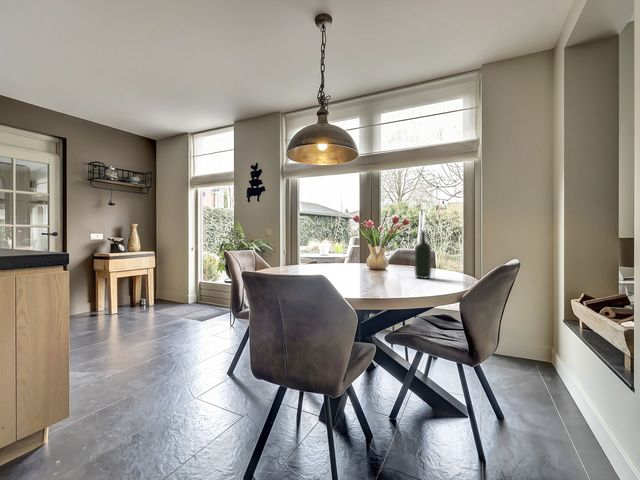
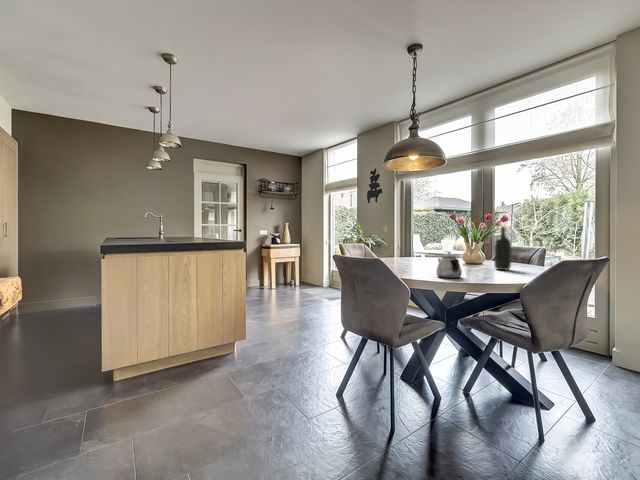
teapot: none [374,261,409,294] -> present [436,252,462,278]

